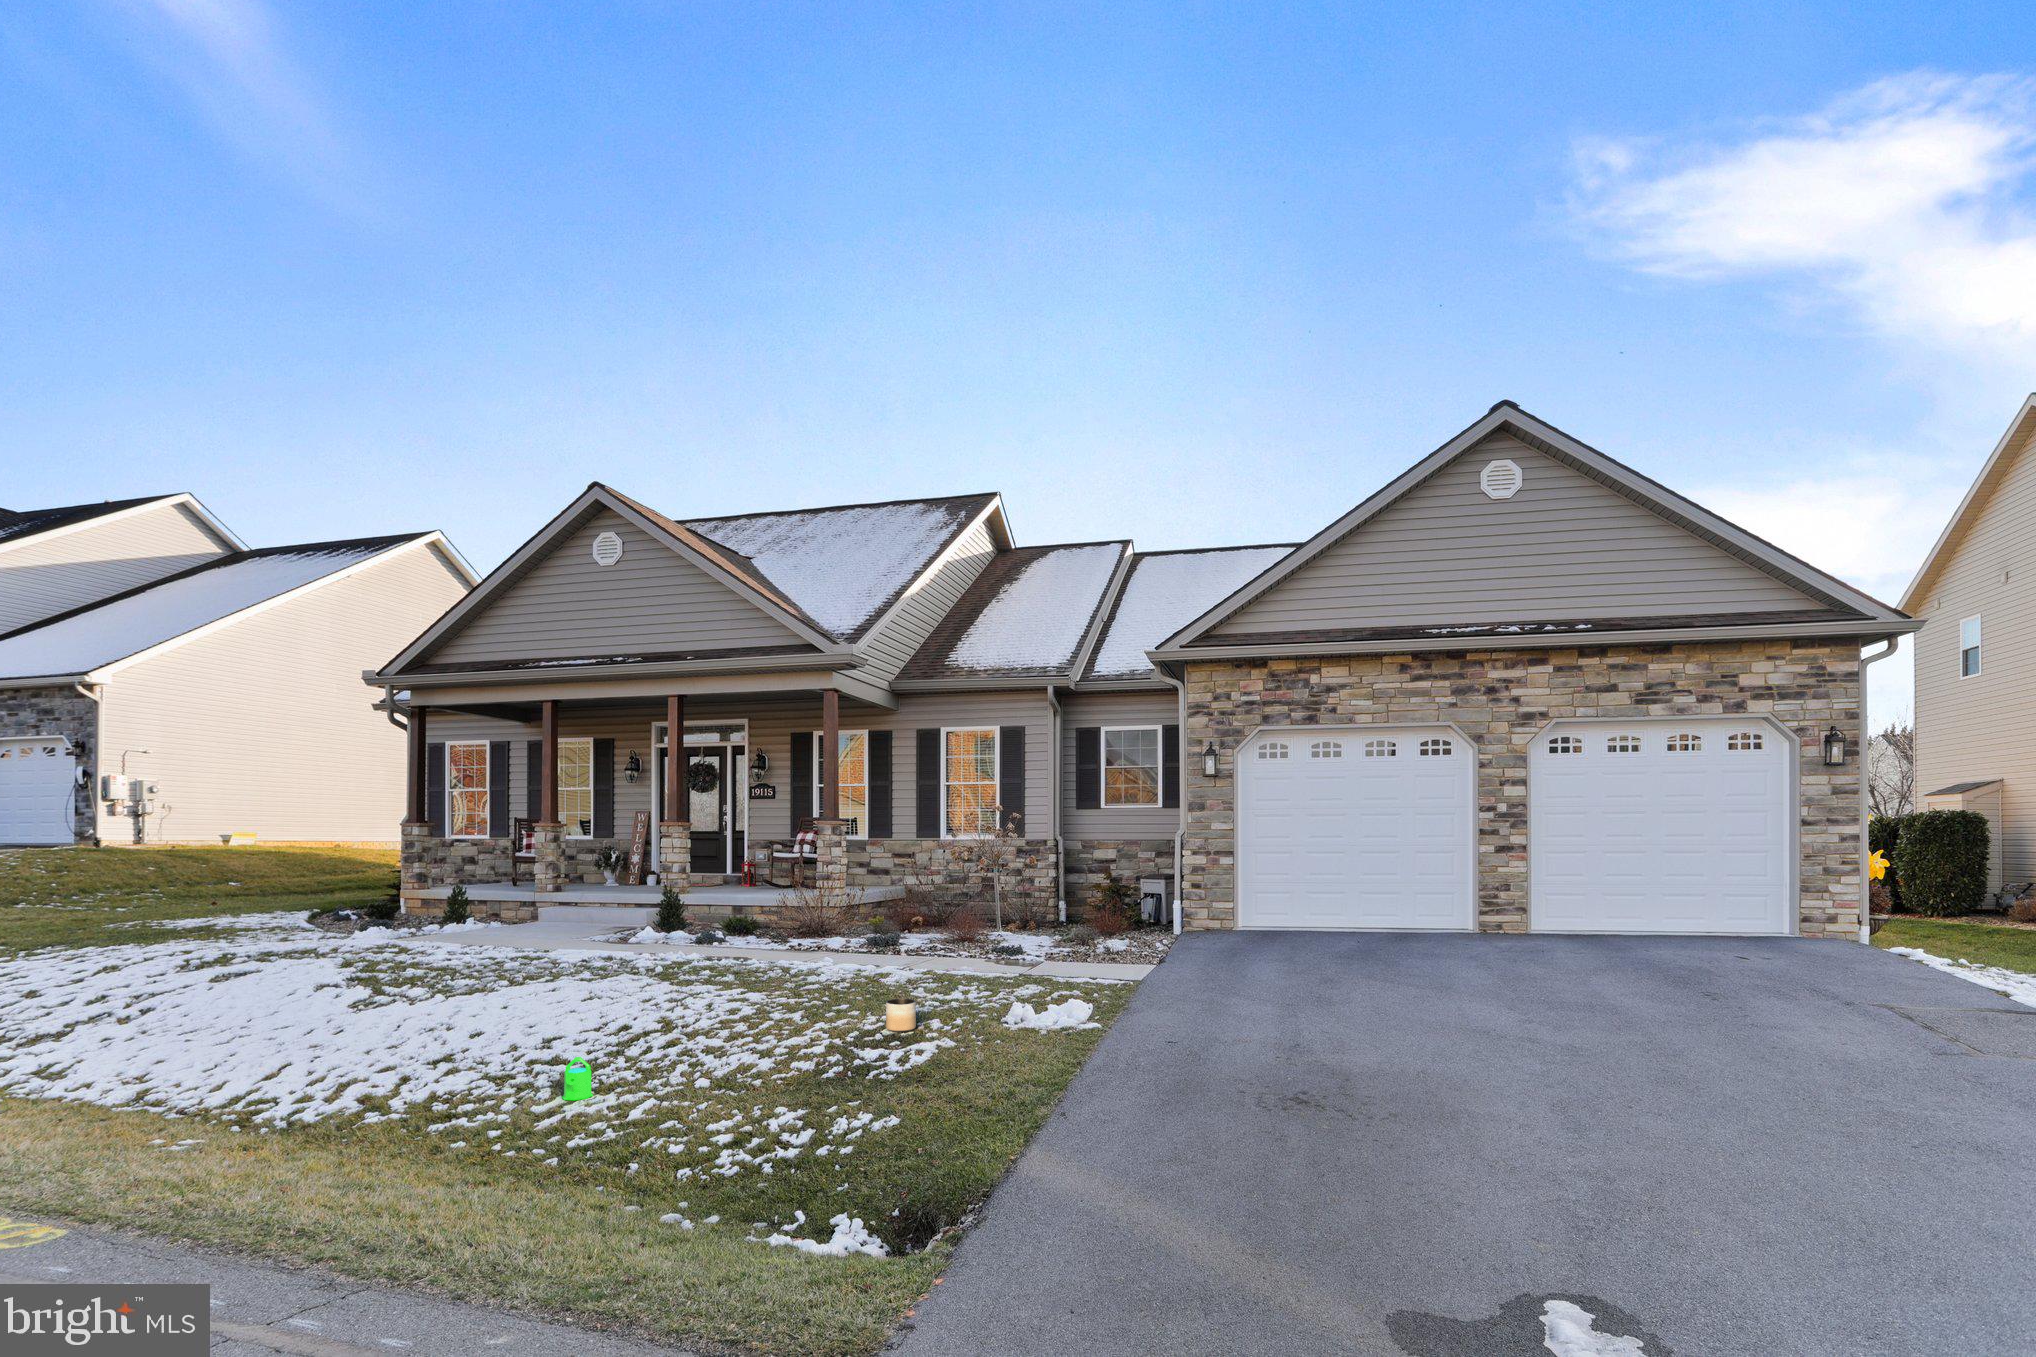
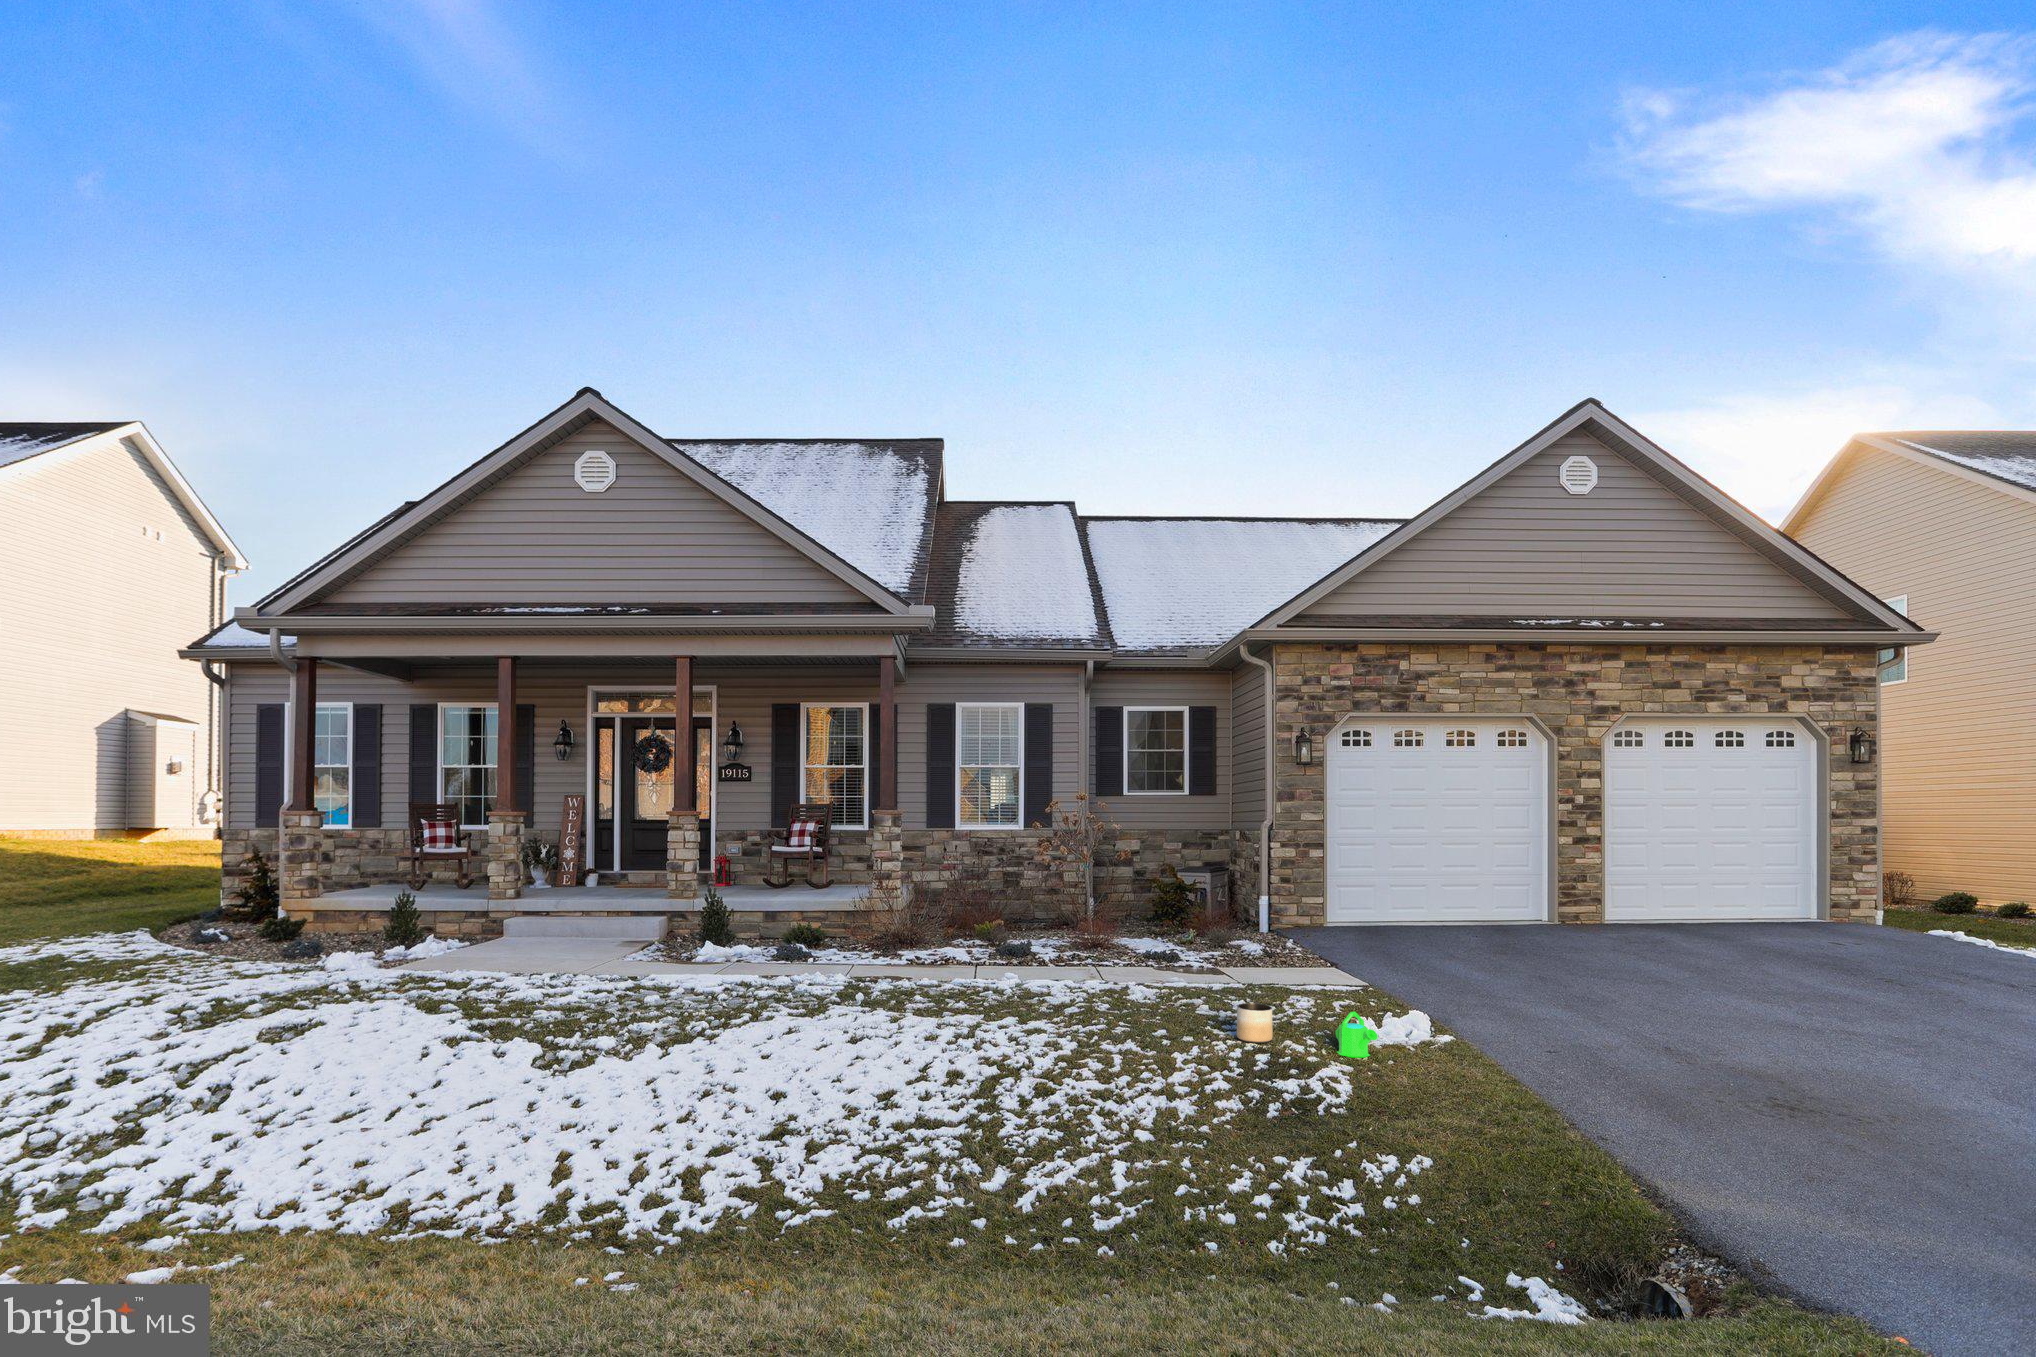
watering can: present [562,1057,593,1101] -> present [1336,1012,1378,1058]

